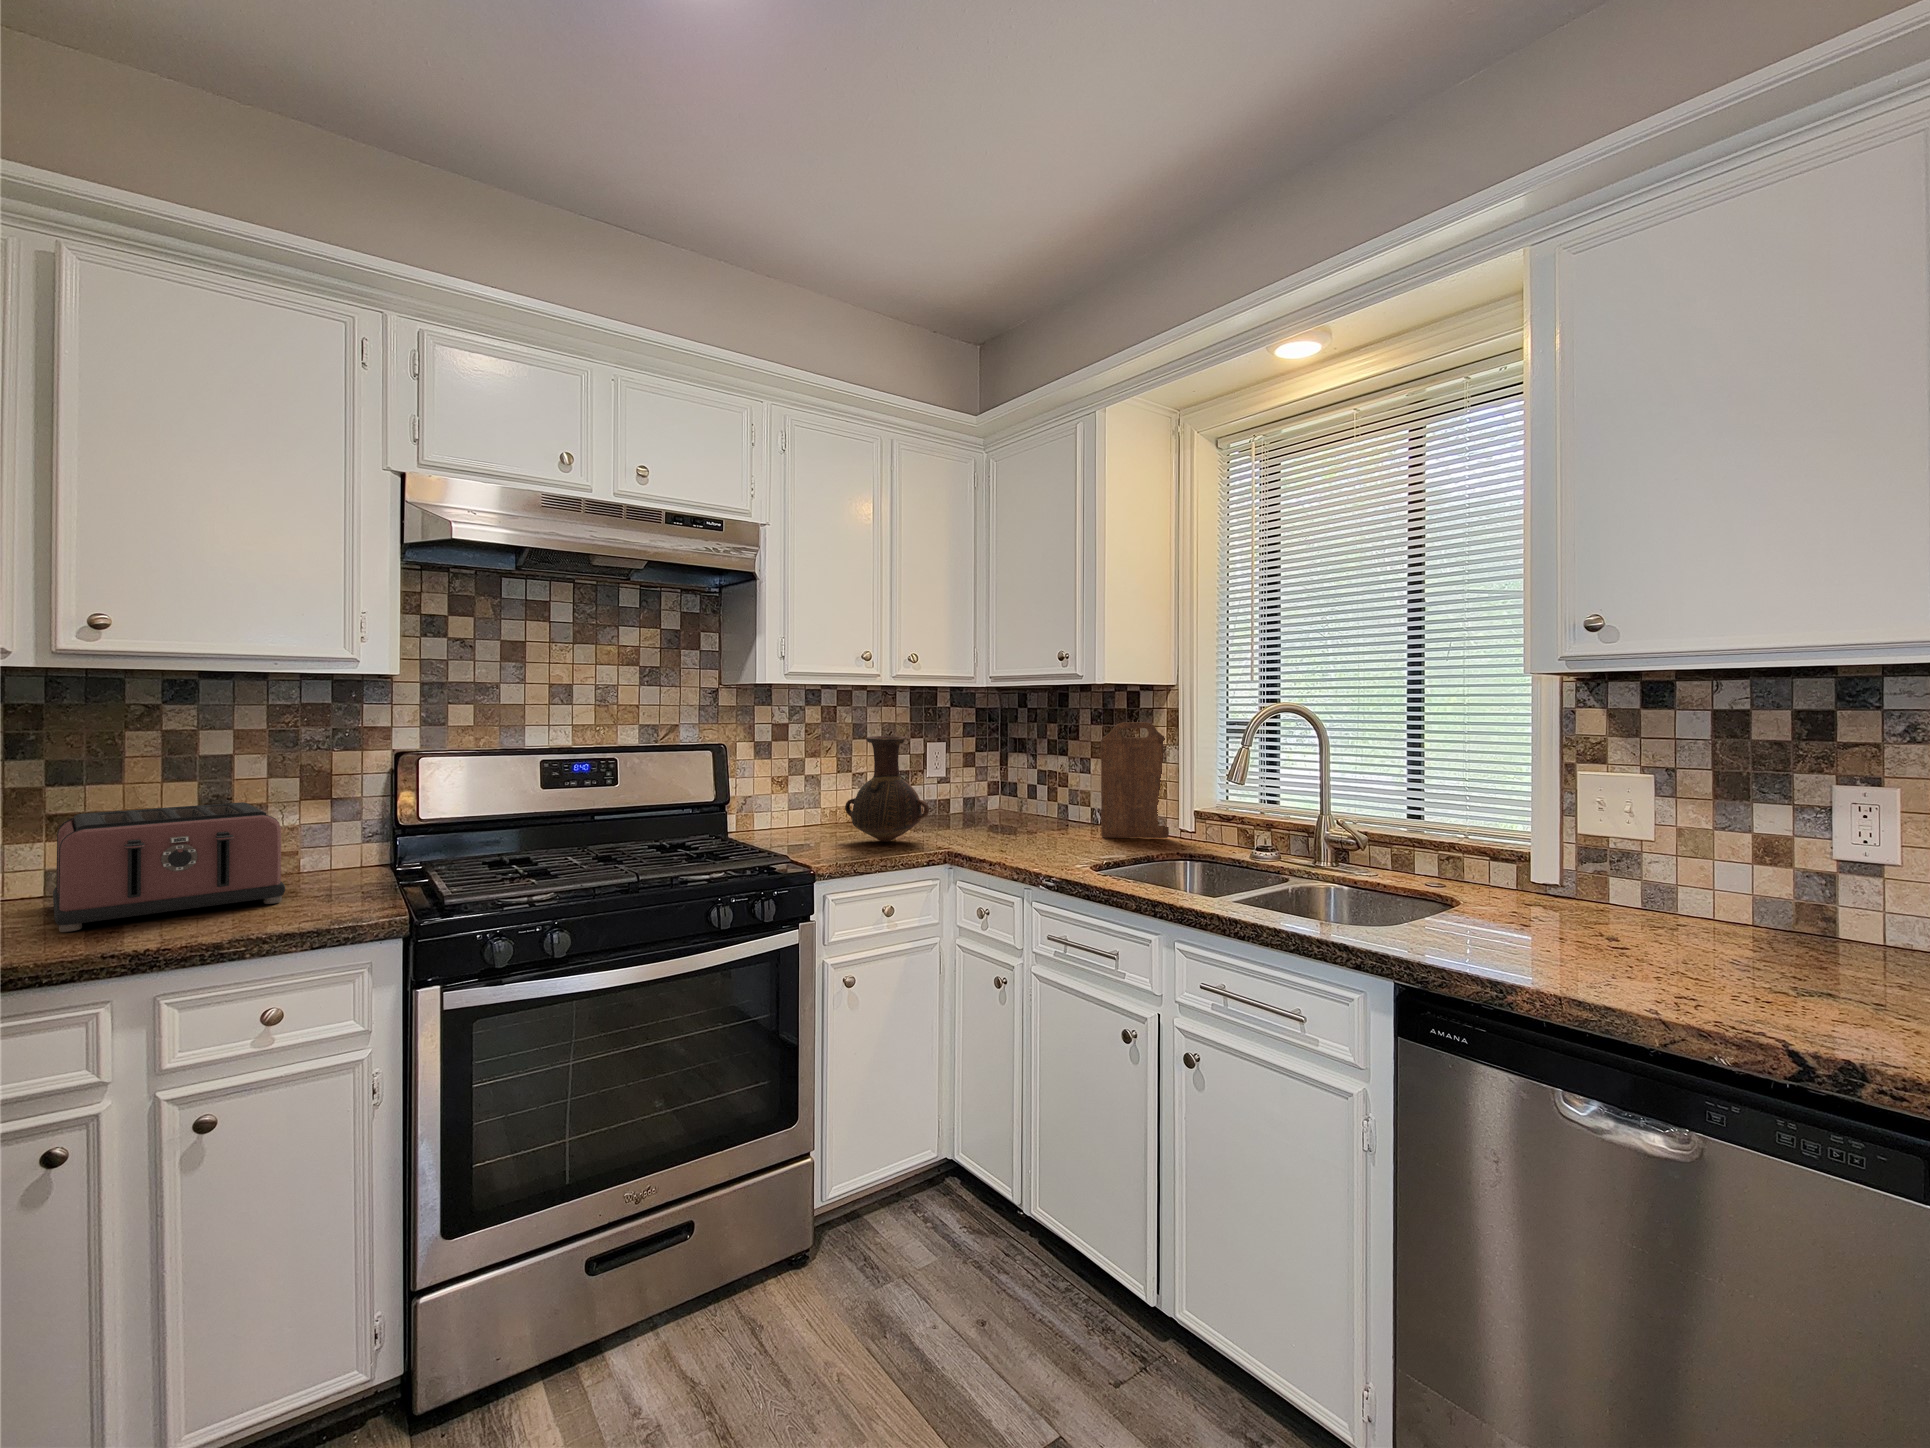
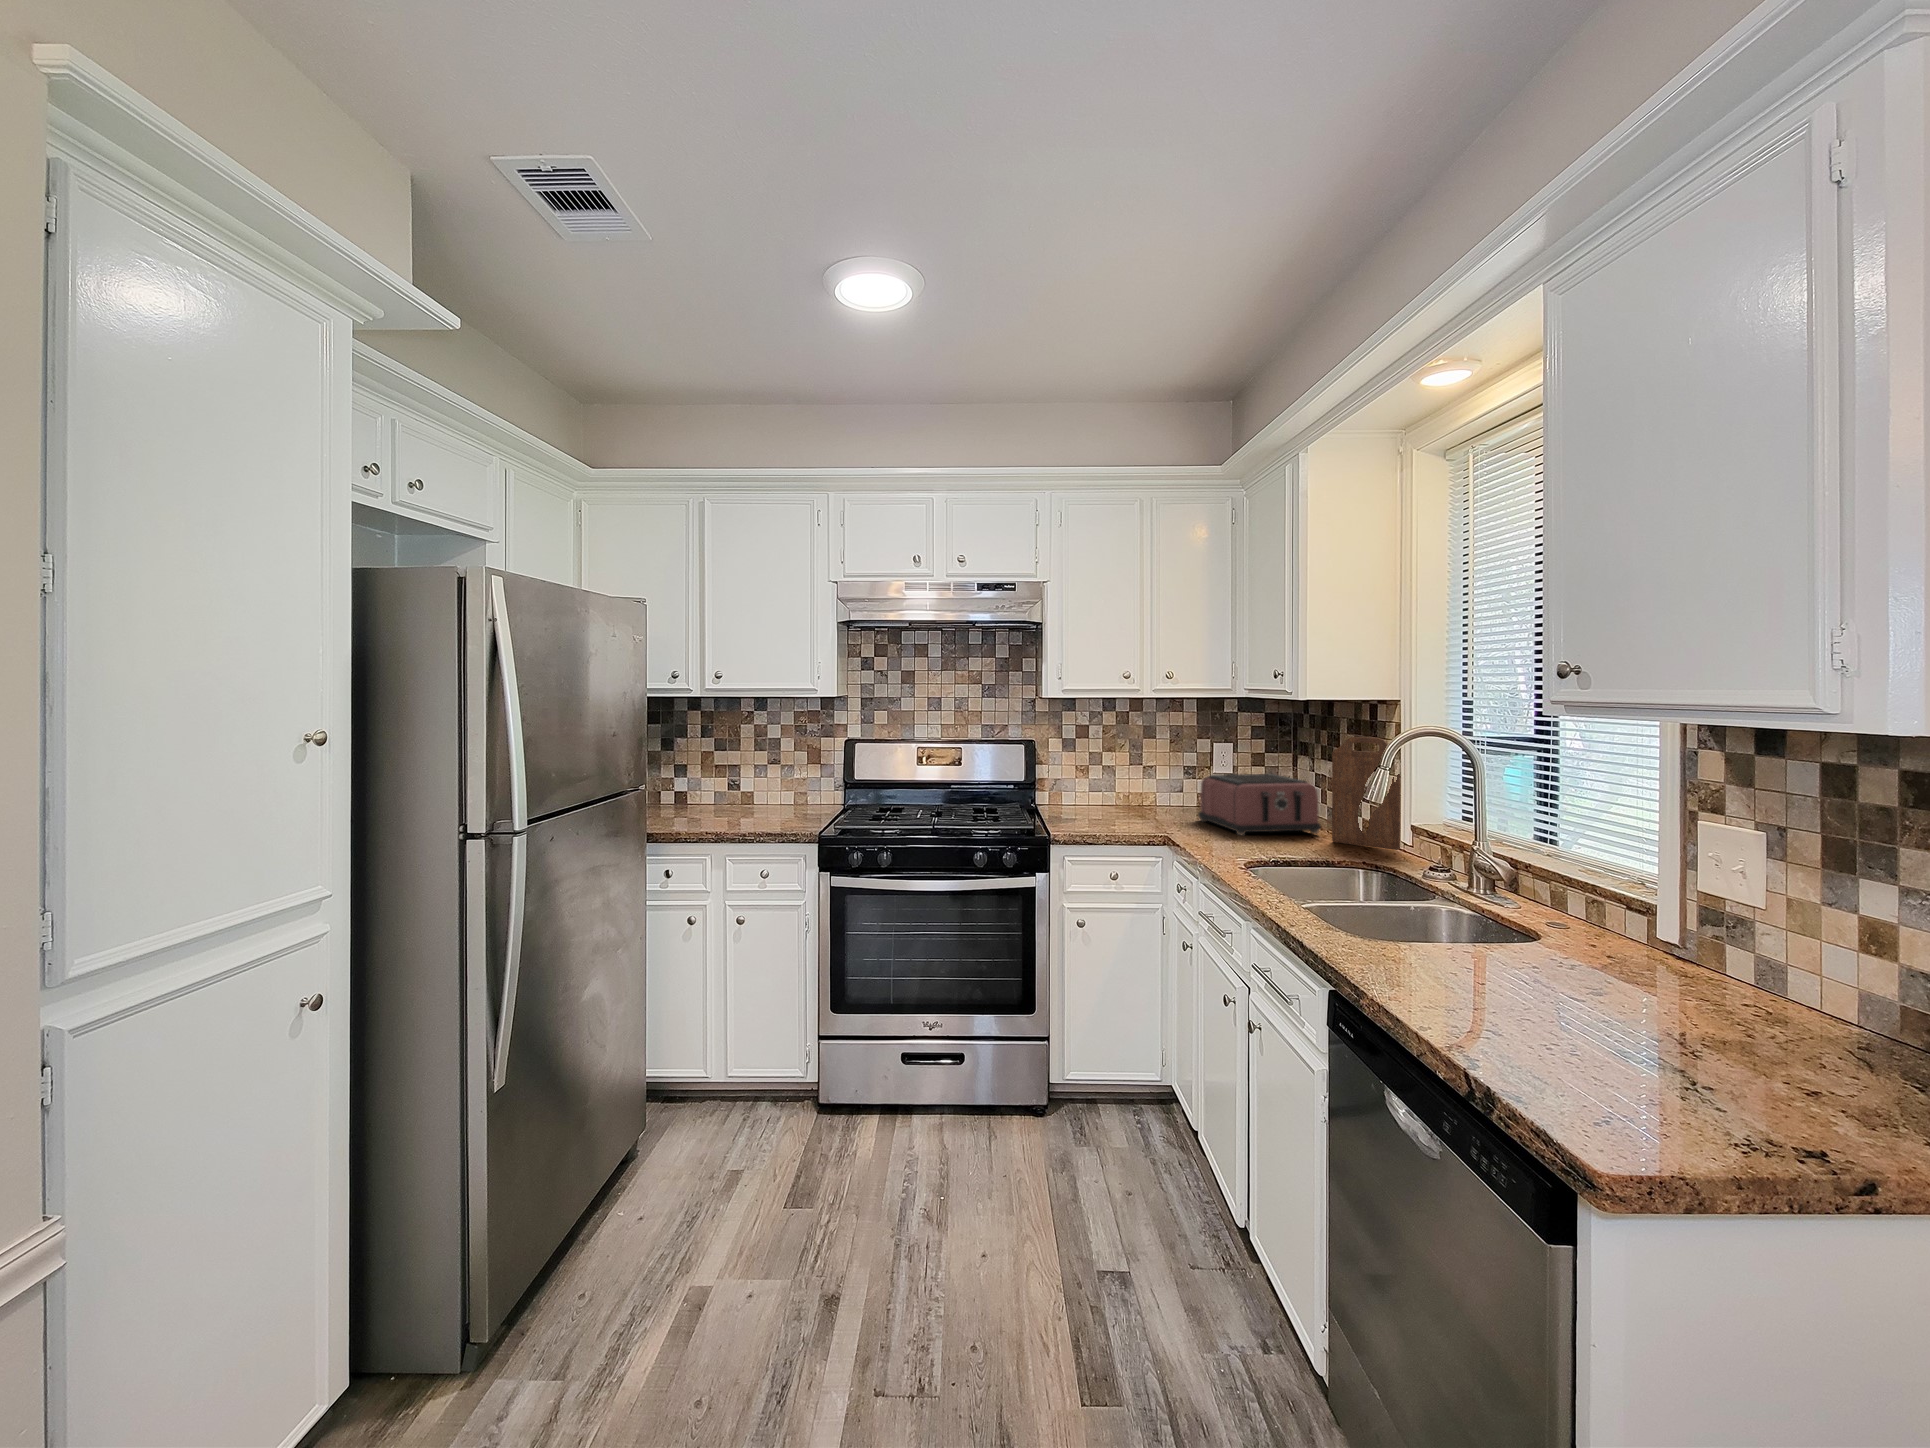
vase: present [845,736,929,842] -> none [1108,739,1165,823]
toaster: present [53,802,285,932] -> present [1198,774,1321,835]

